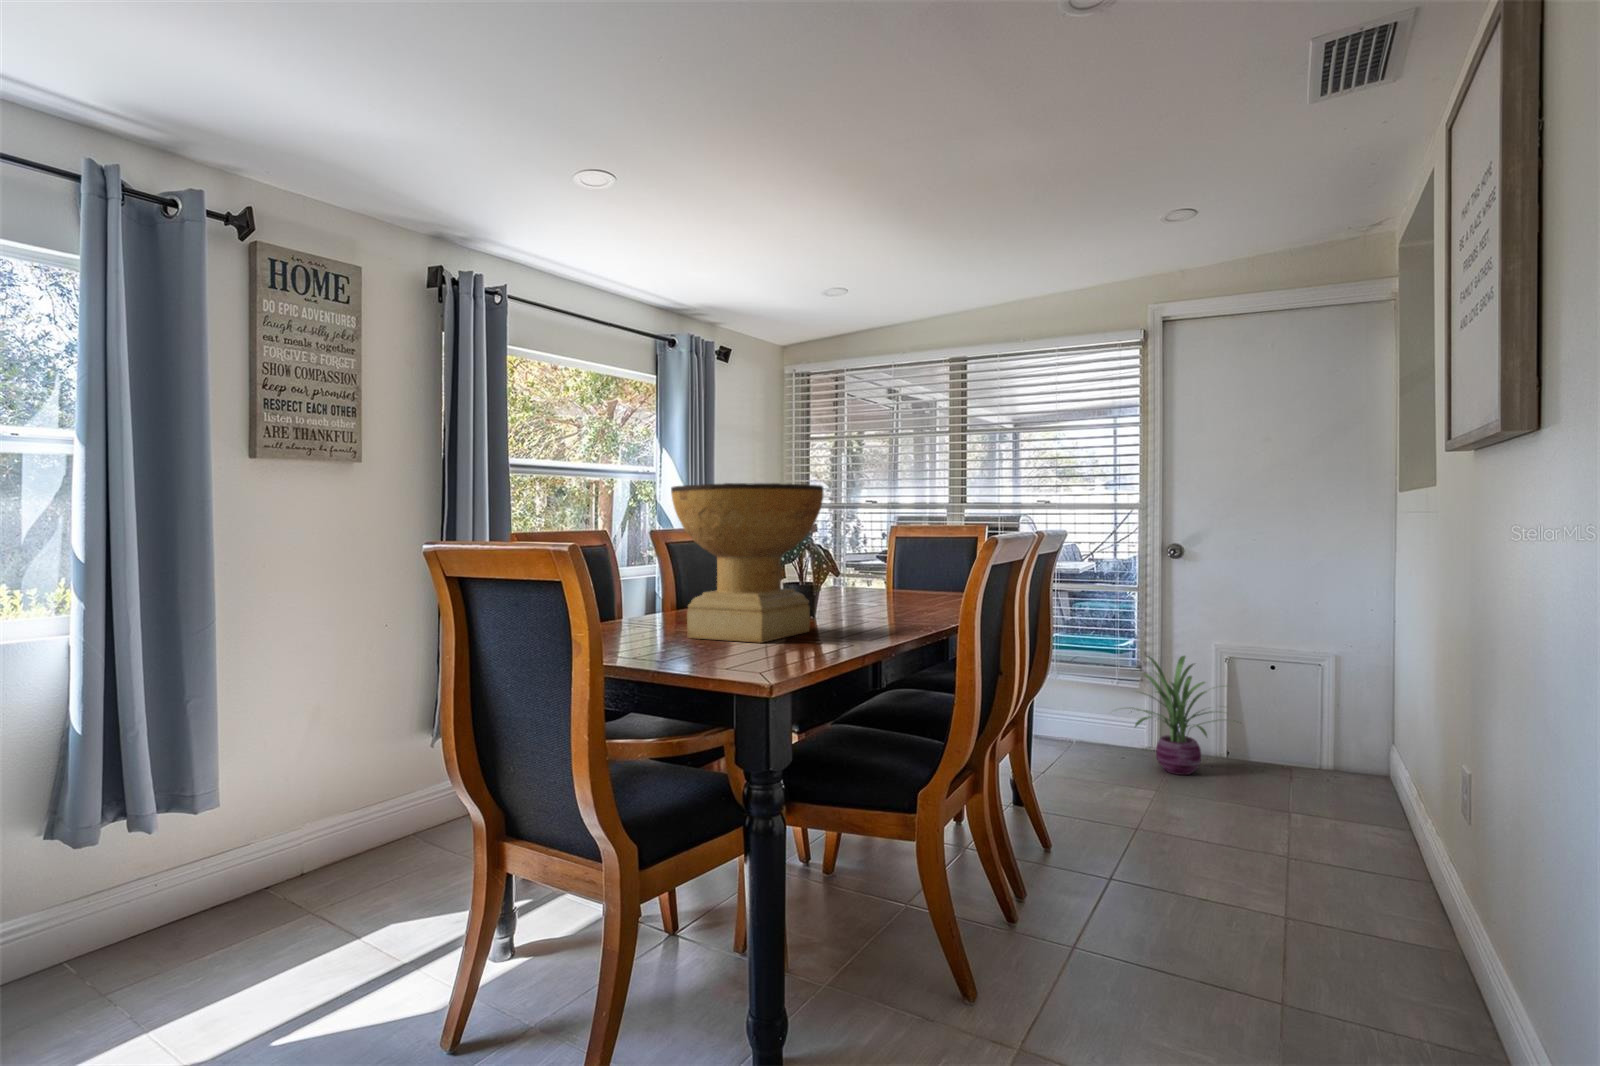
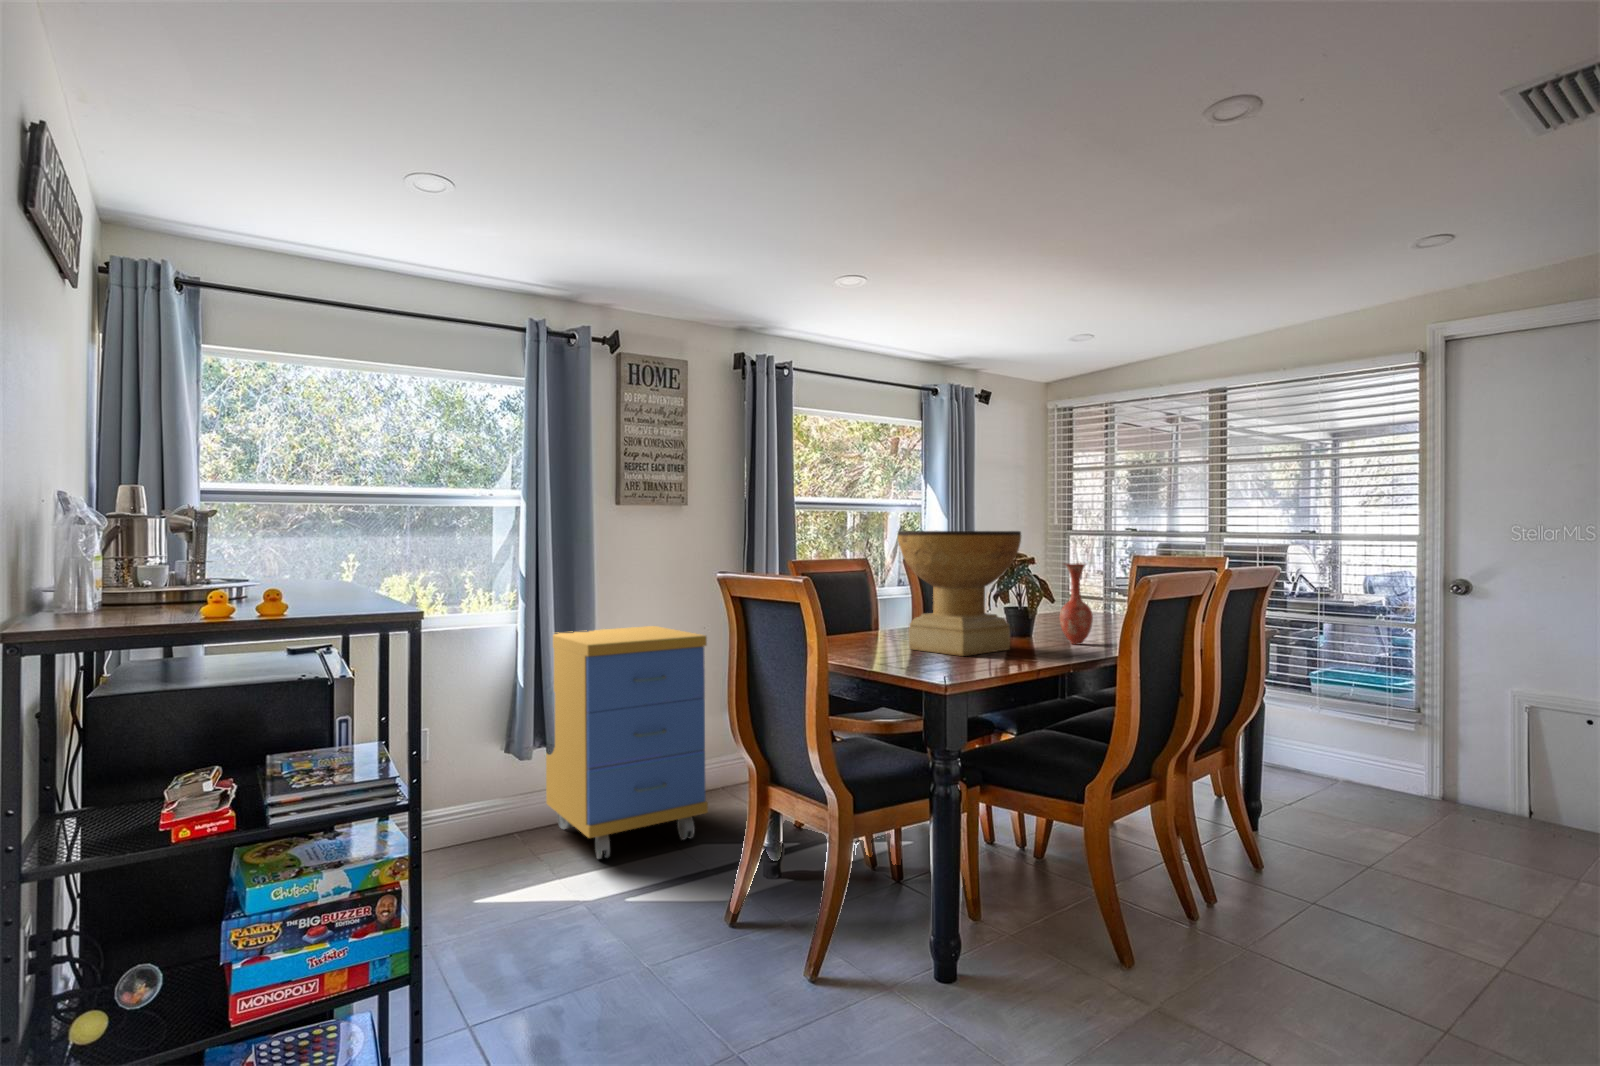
vase: none [857,527,894,621] -> present [1060,563,1093,644]
storage cabinet: none [126,626,402,979] -> present [546,626,708,859]
decorative plant: present [1135,656,1241,775] -> none [1368,696,1541,826]

